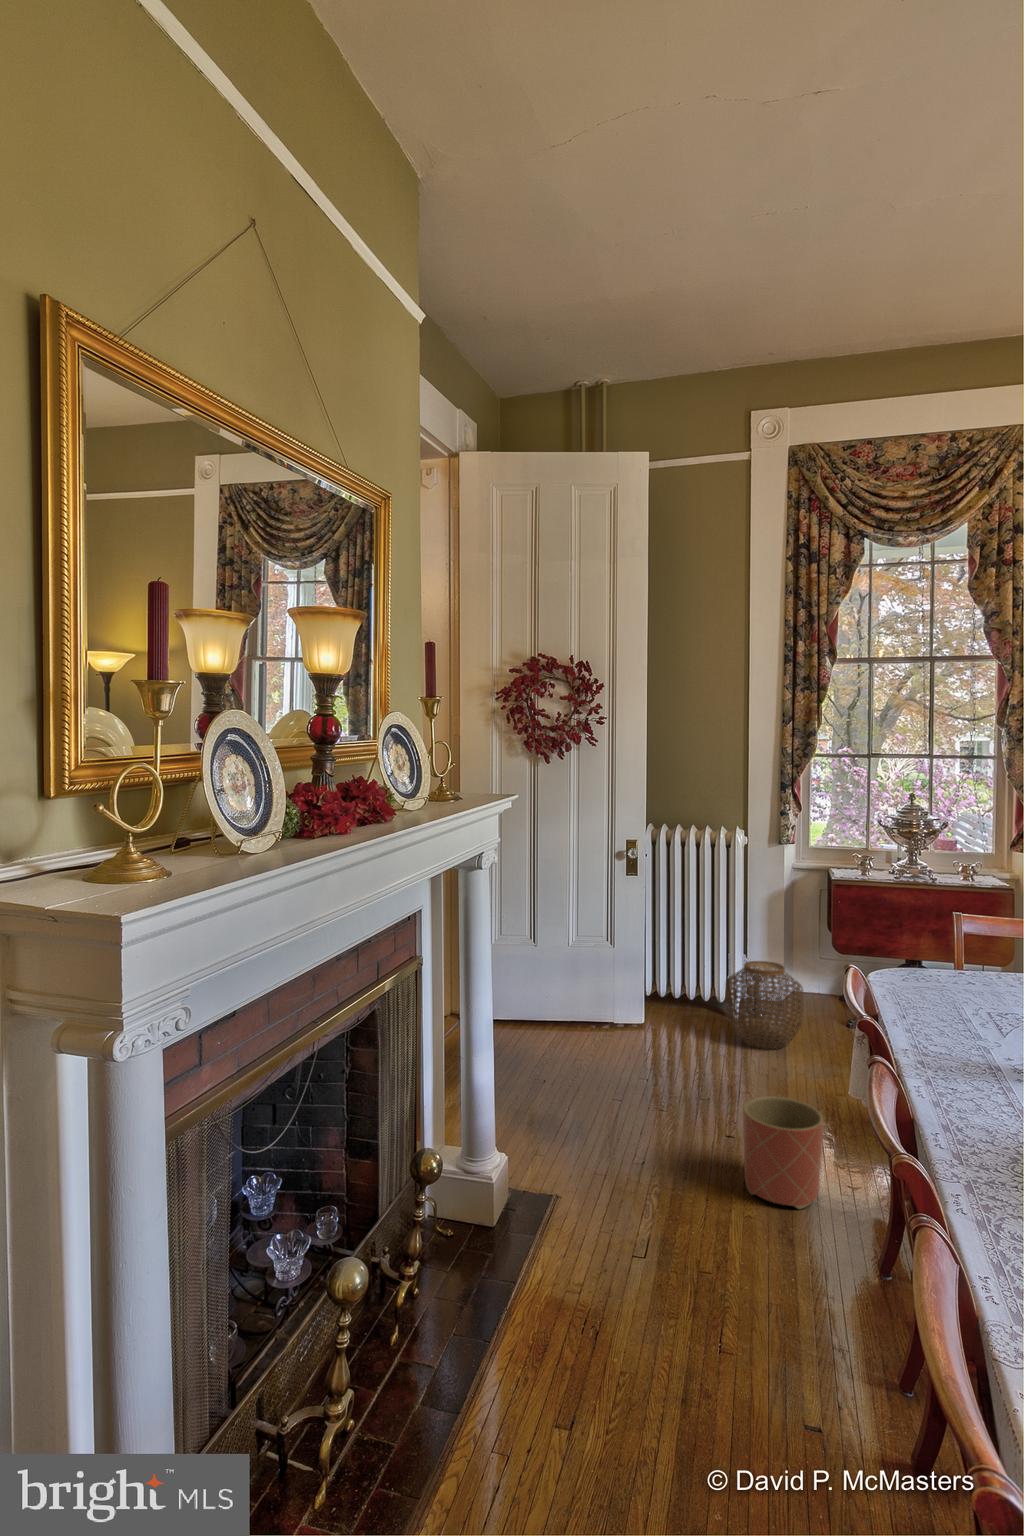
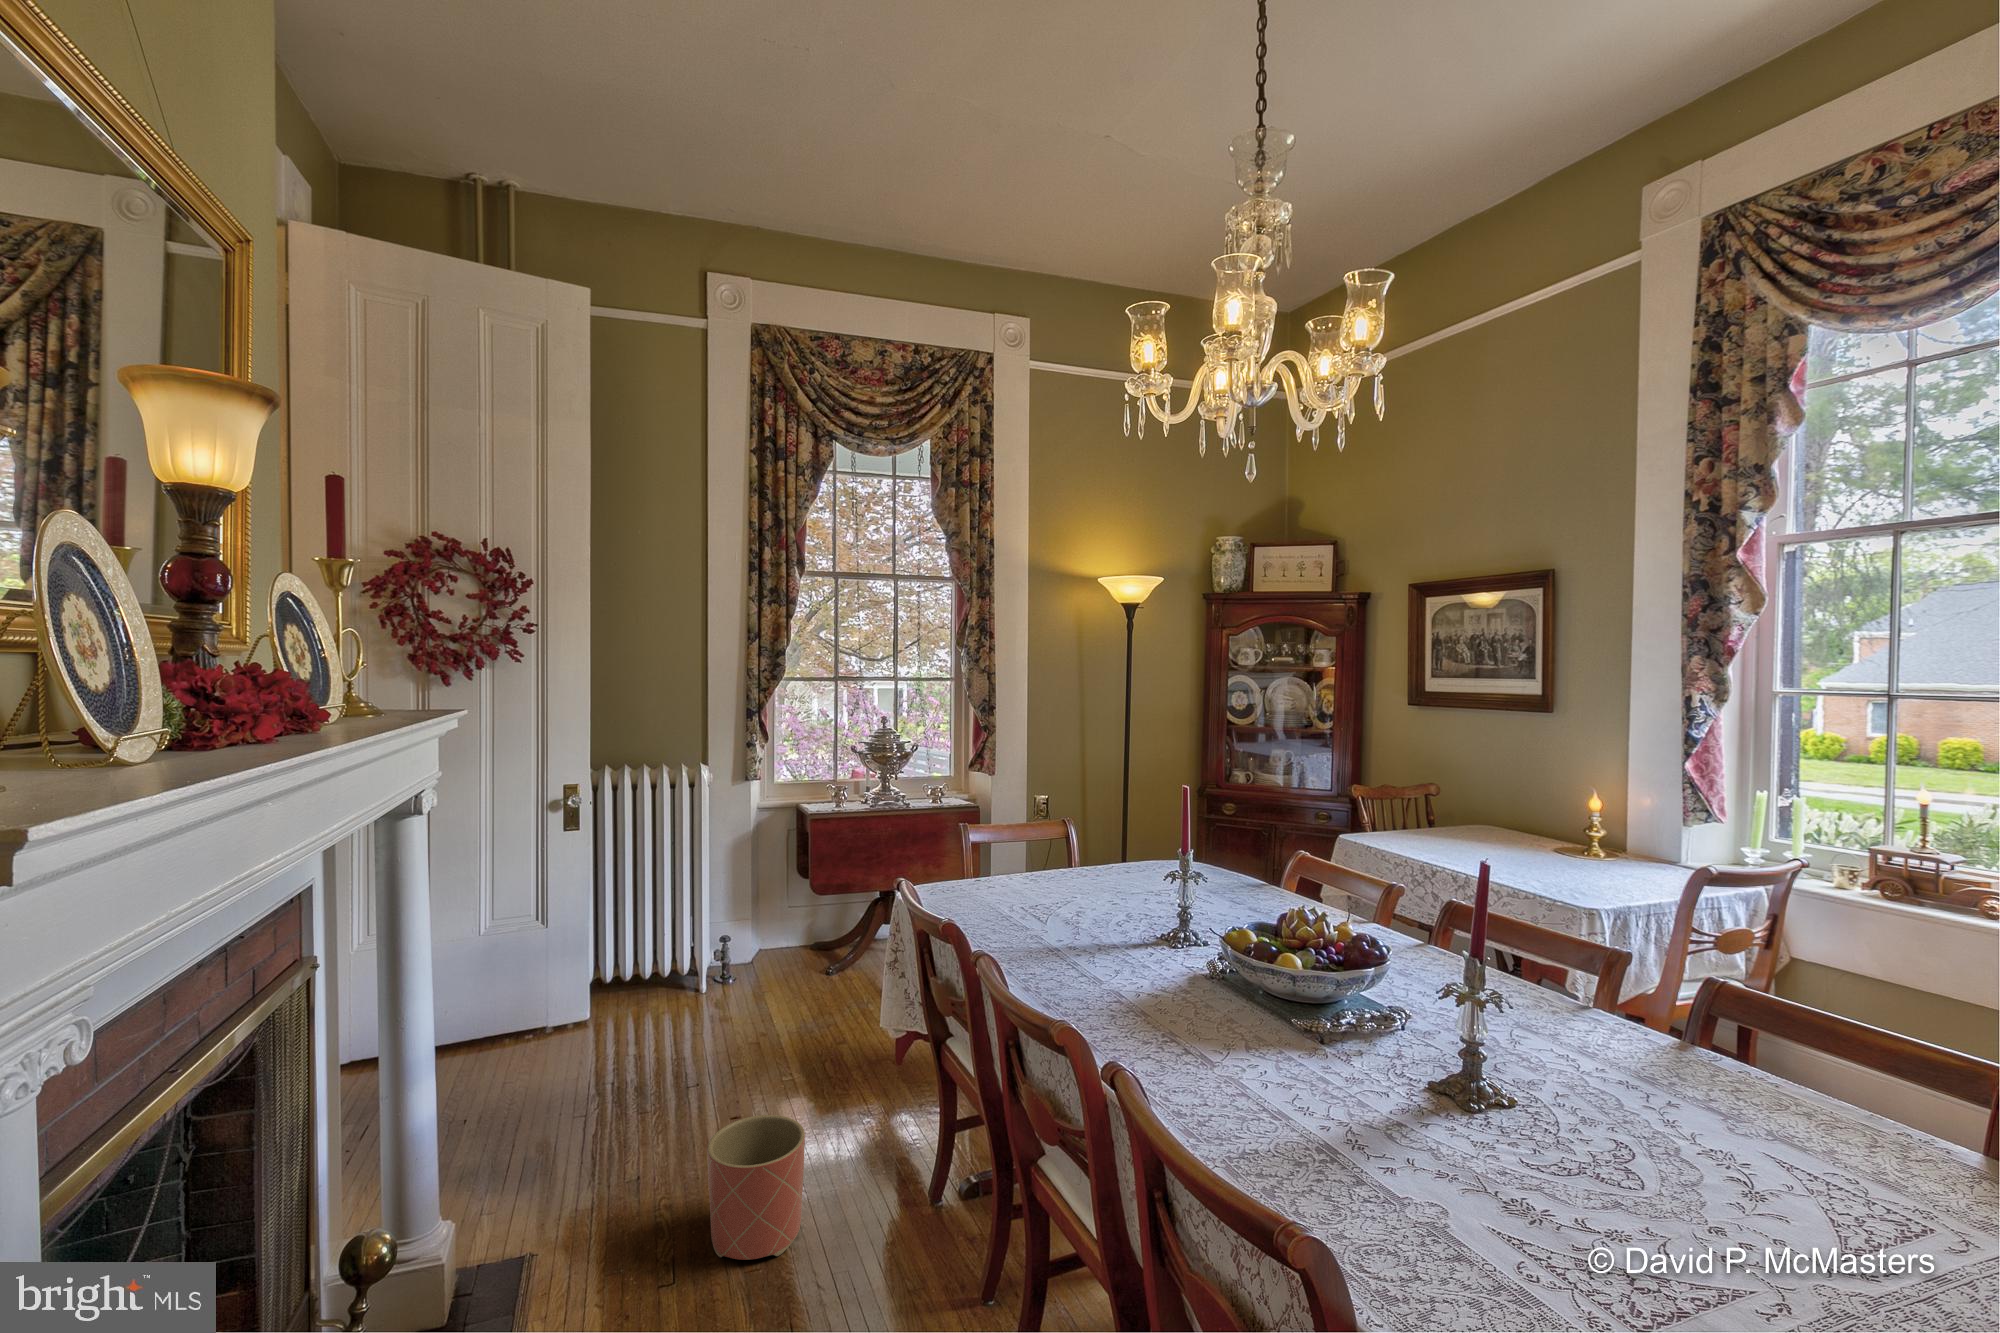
woven basket: present [725,961,803,1049] -> none [685,924,777,1031]

